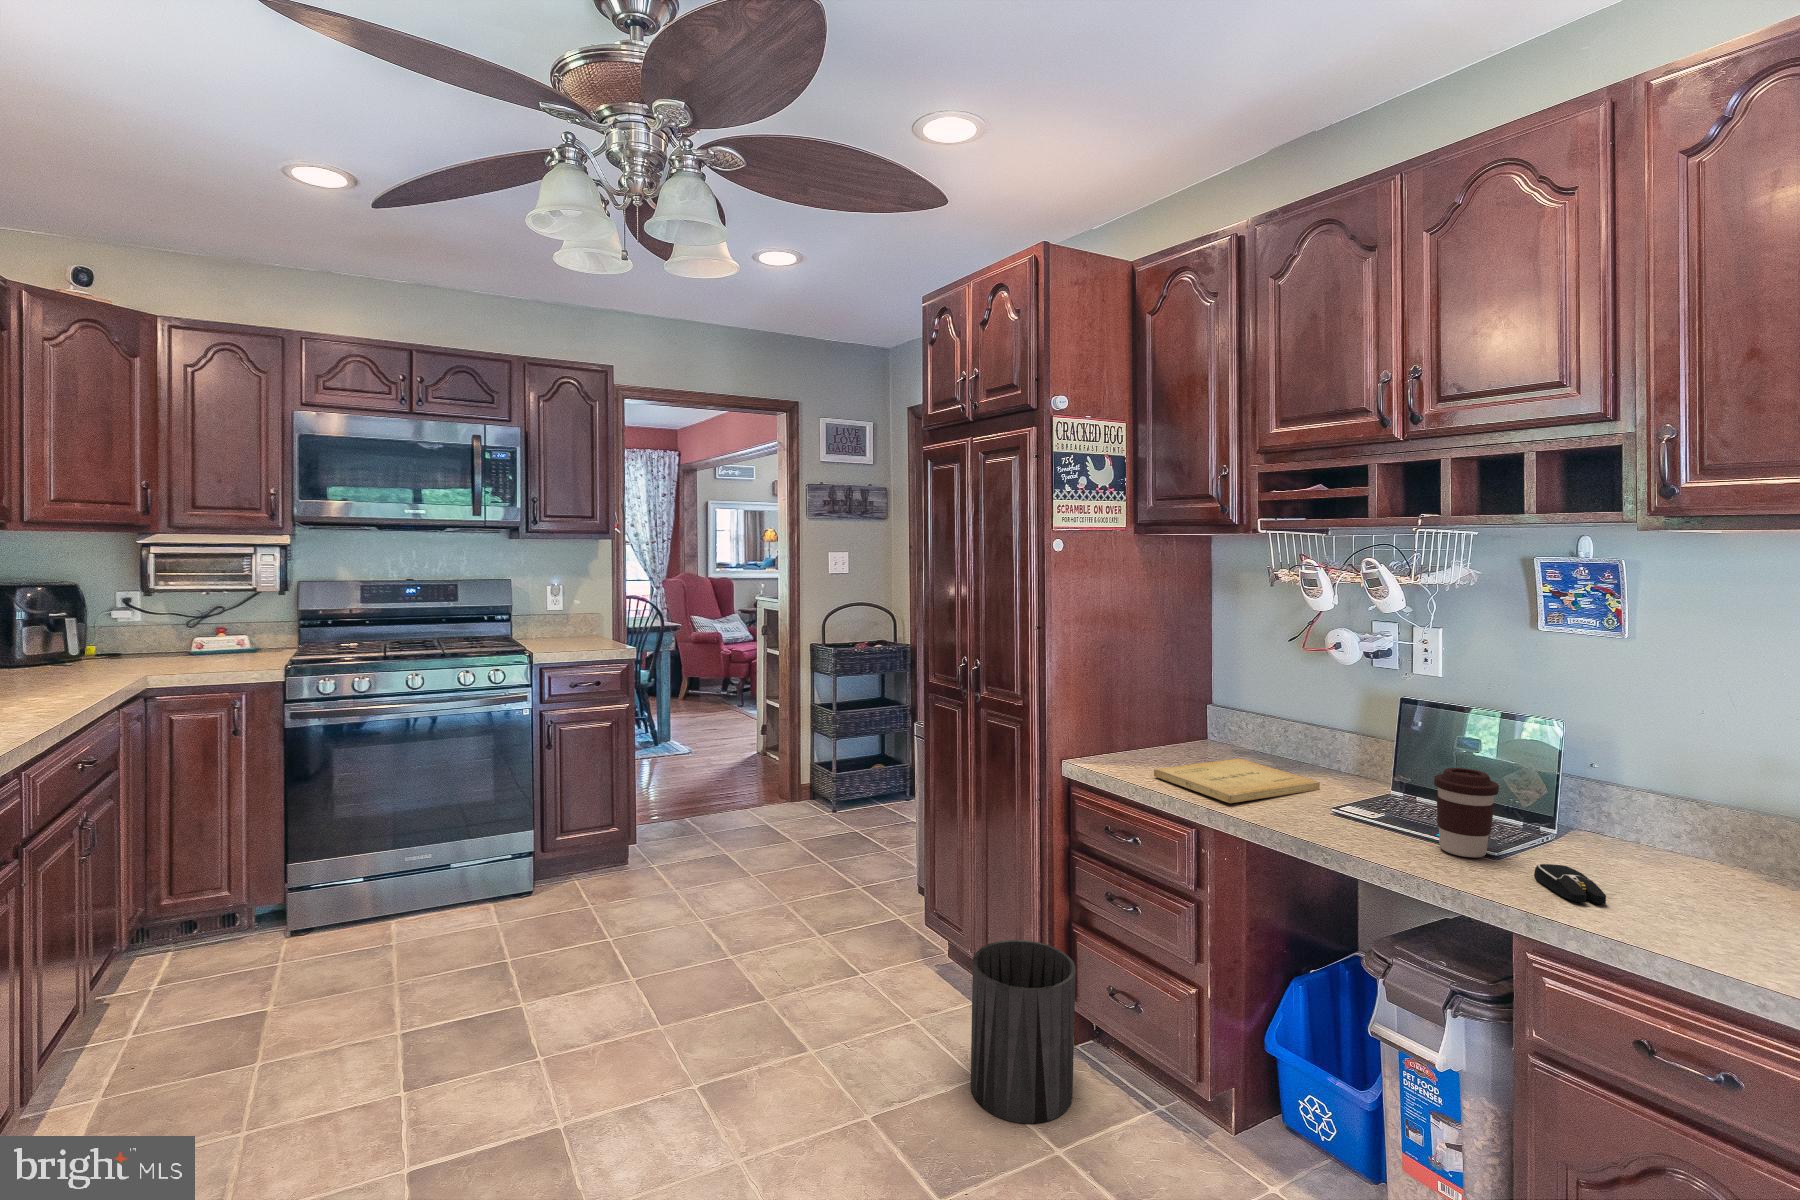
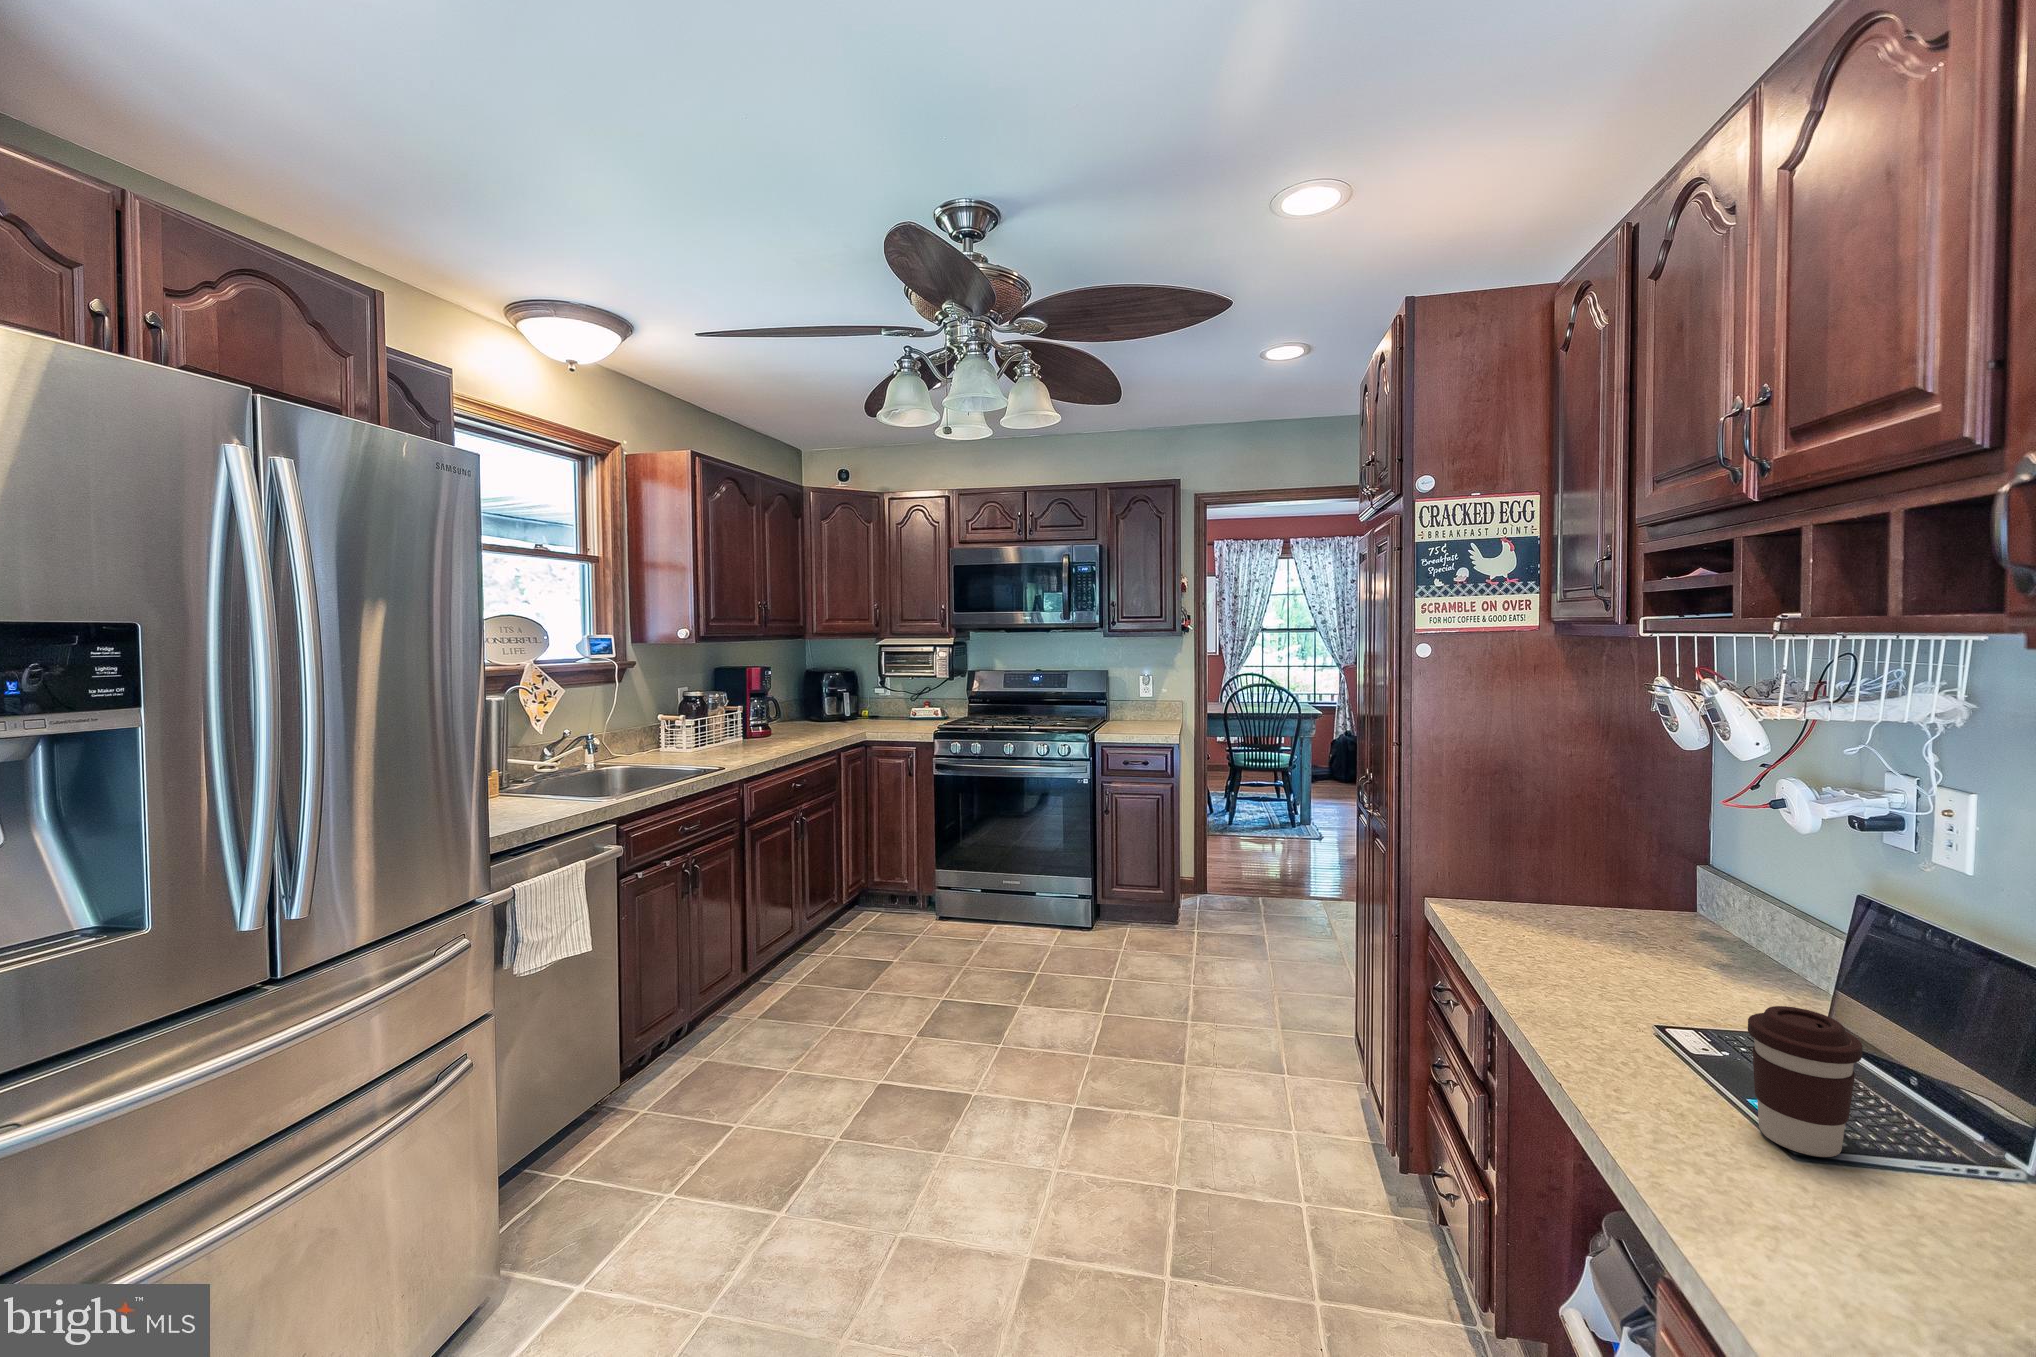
book: present [1154,758,1320,803] -> none [1510,930,1745,1012]
computer mouse: present [1534,864,1606,904] -> none [1833,1190,1928,1281]
trash can: present [971,940,1076,1123] -> none [1295,1084,1418,1296]

